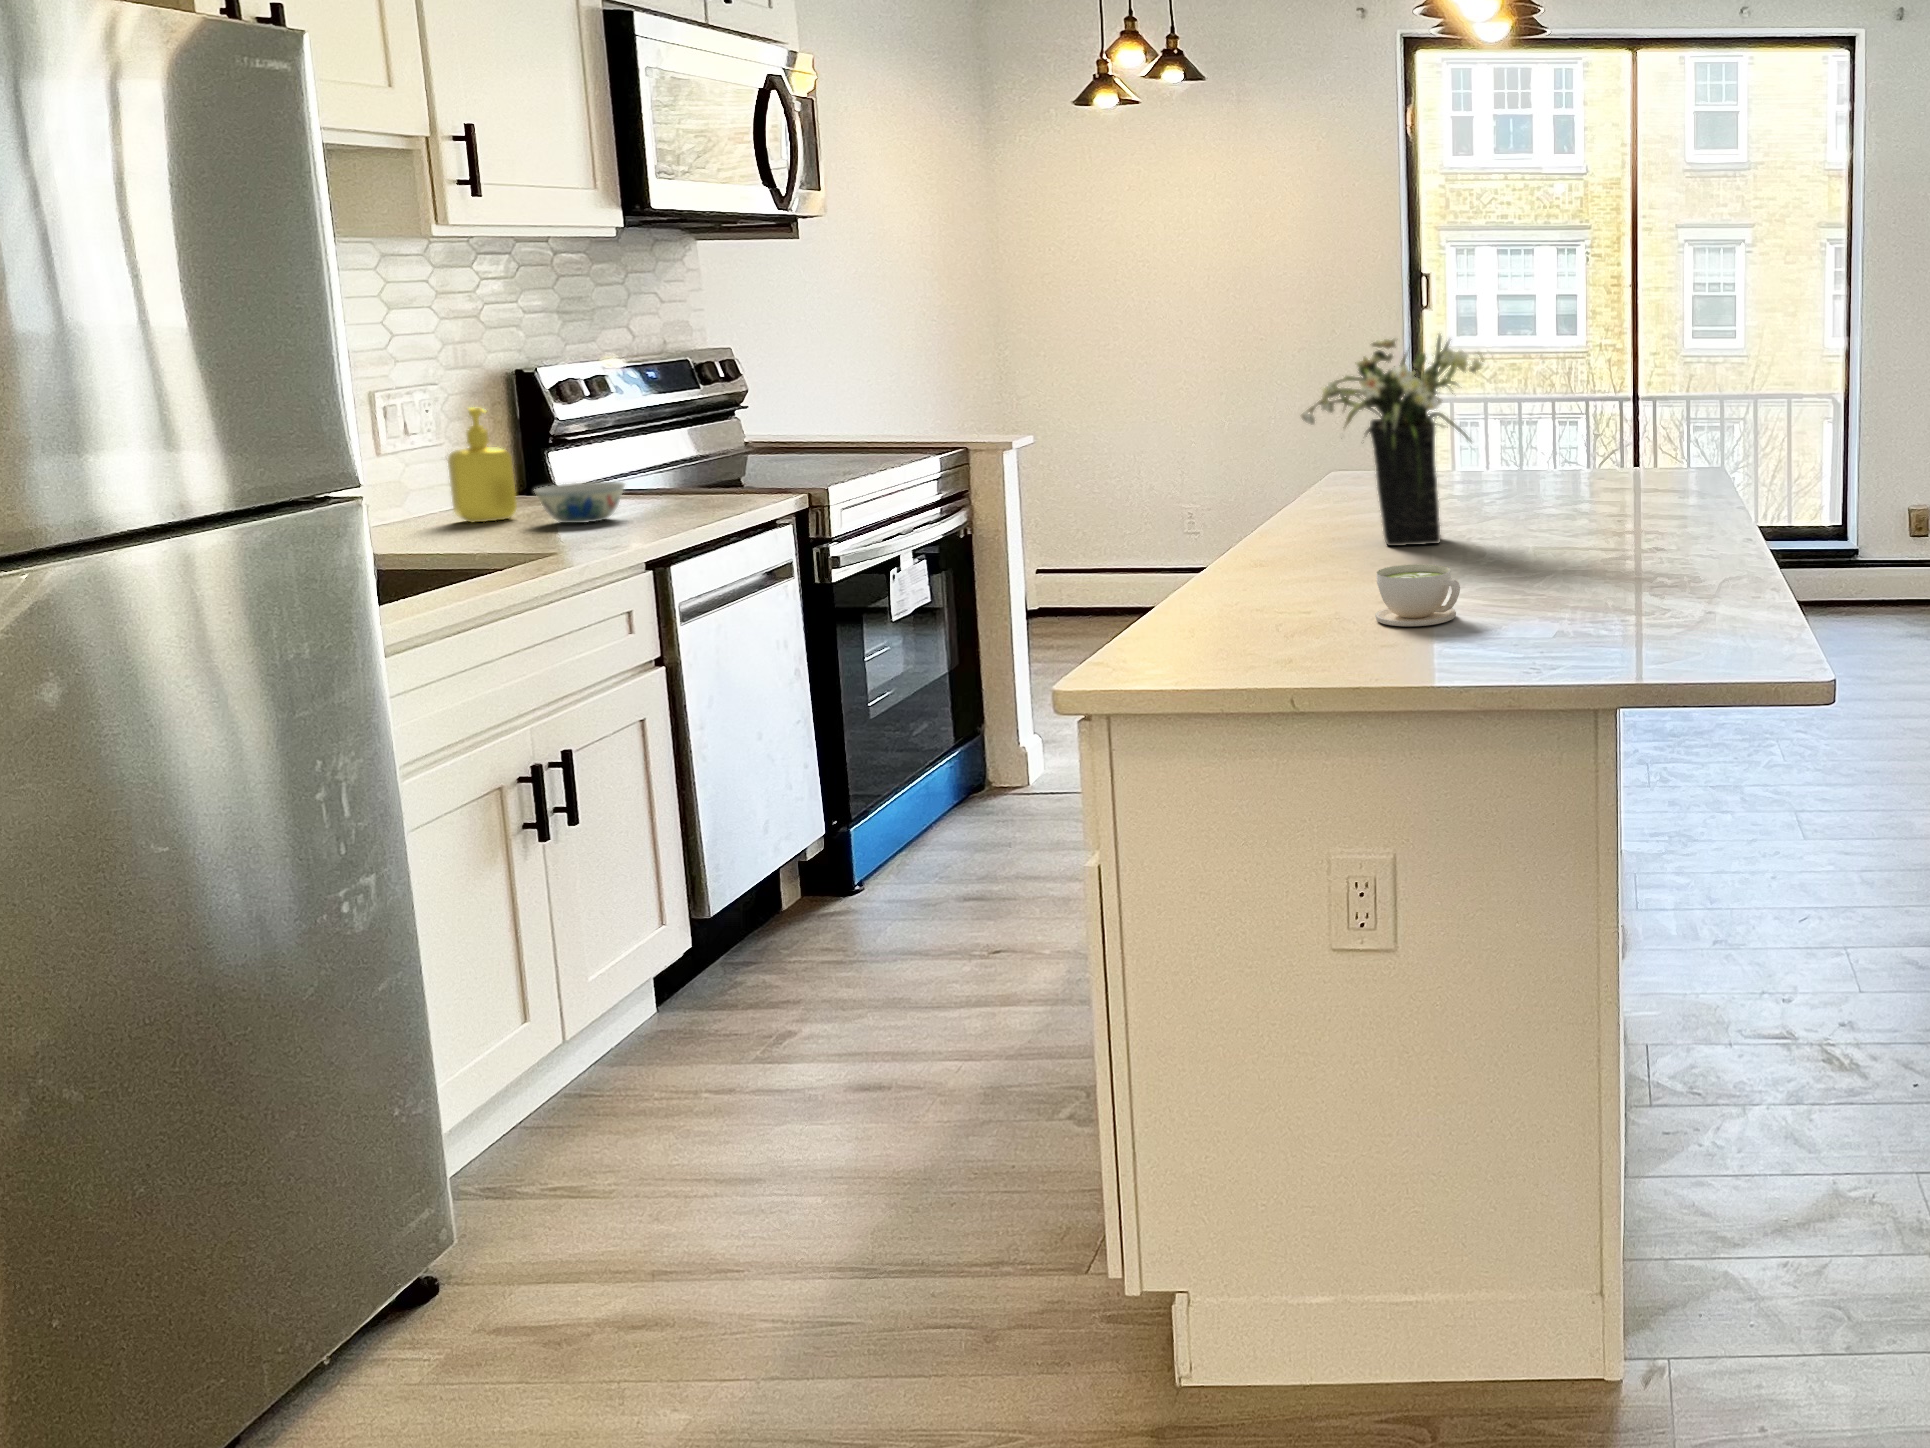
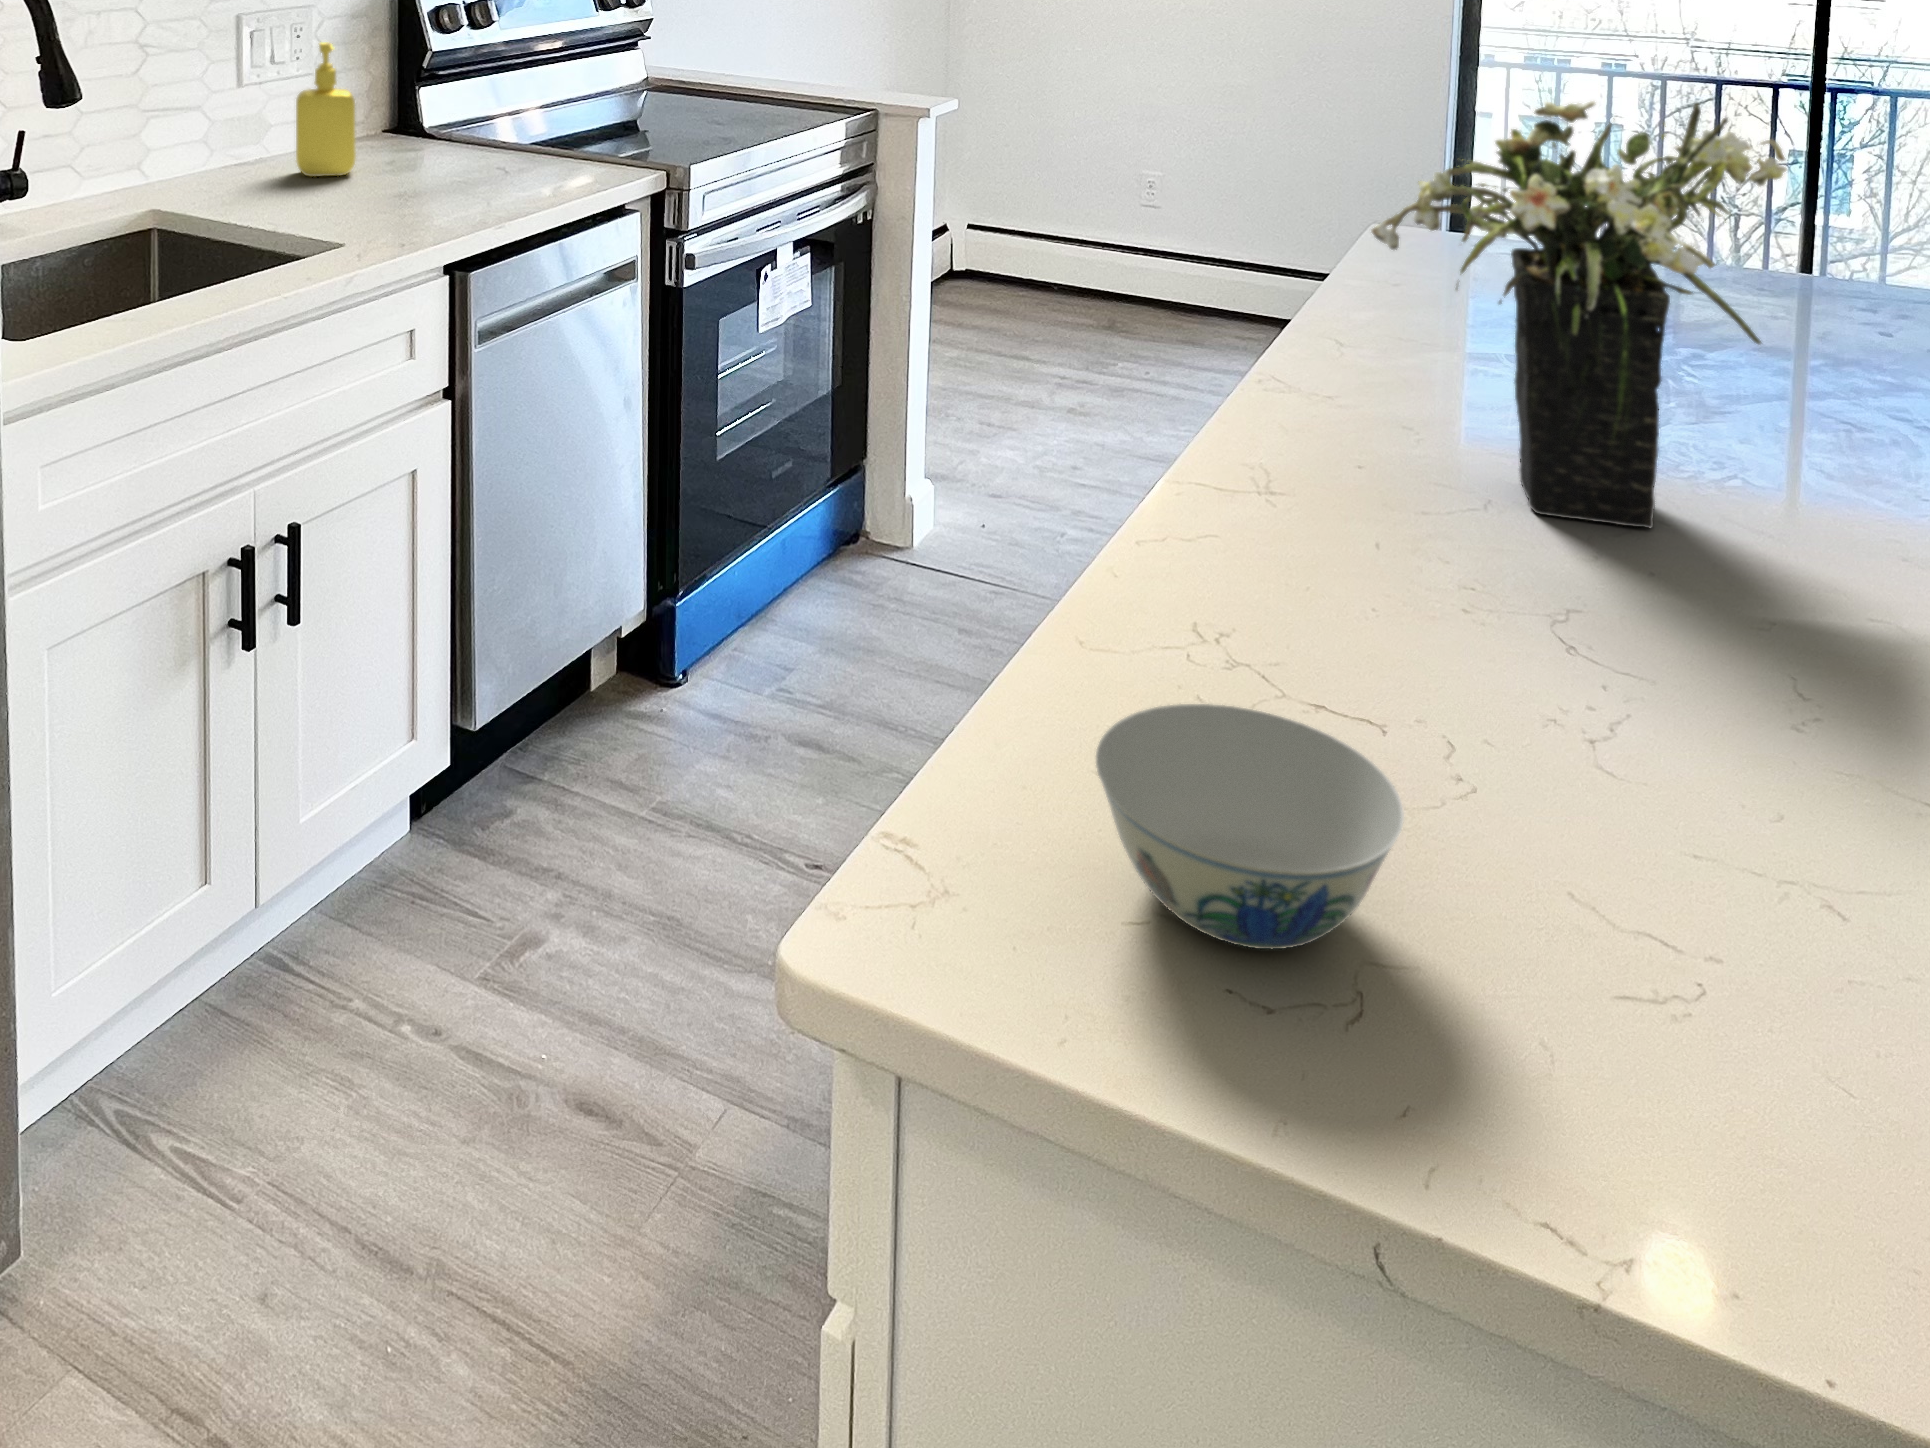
bowl: present [535,482,625,523] -> present [1096,704,1404,949]
coffee cup: present [1375,564,1460,626] -> none [1595,771,1884,1021]

